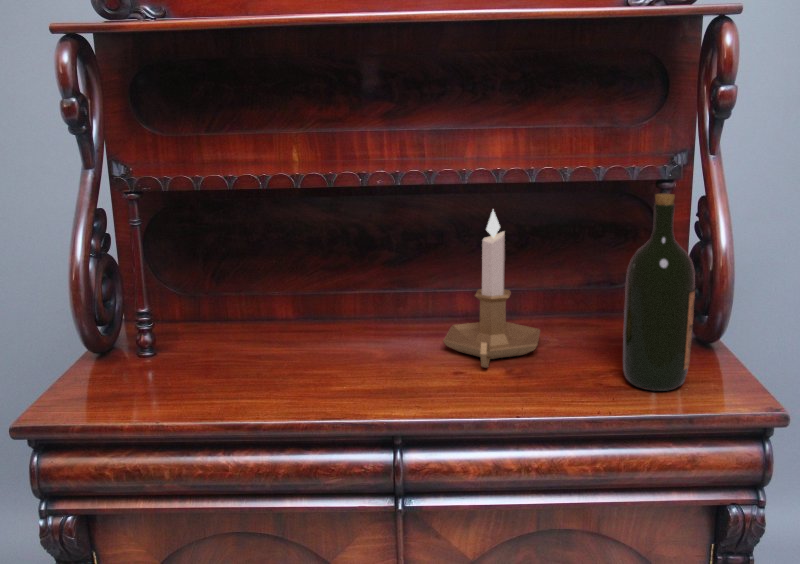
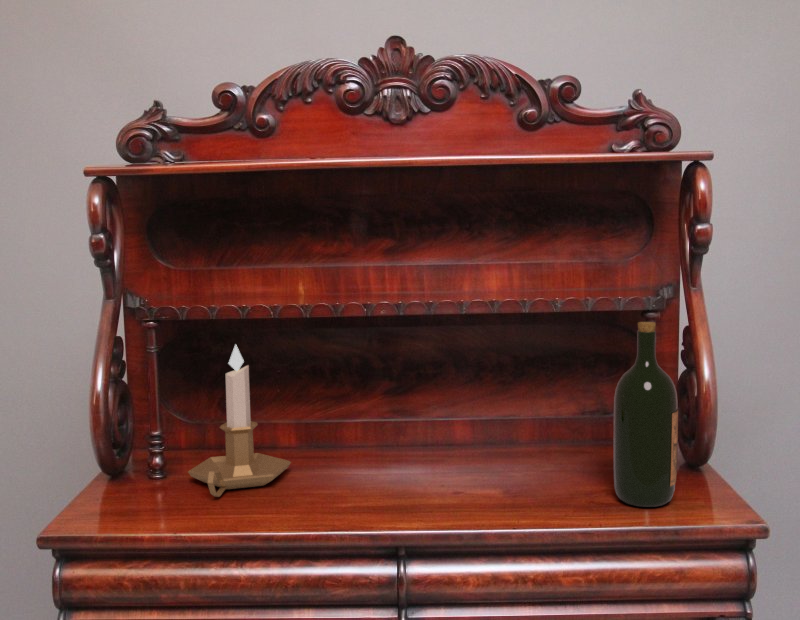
candlestick: present [443,210,540,368] -> present [188,345,291,497]

